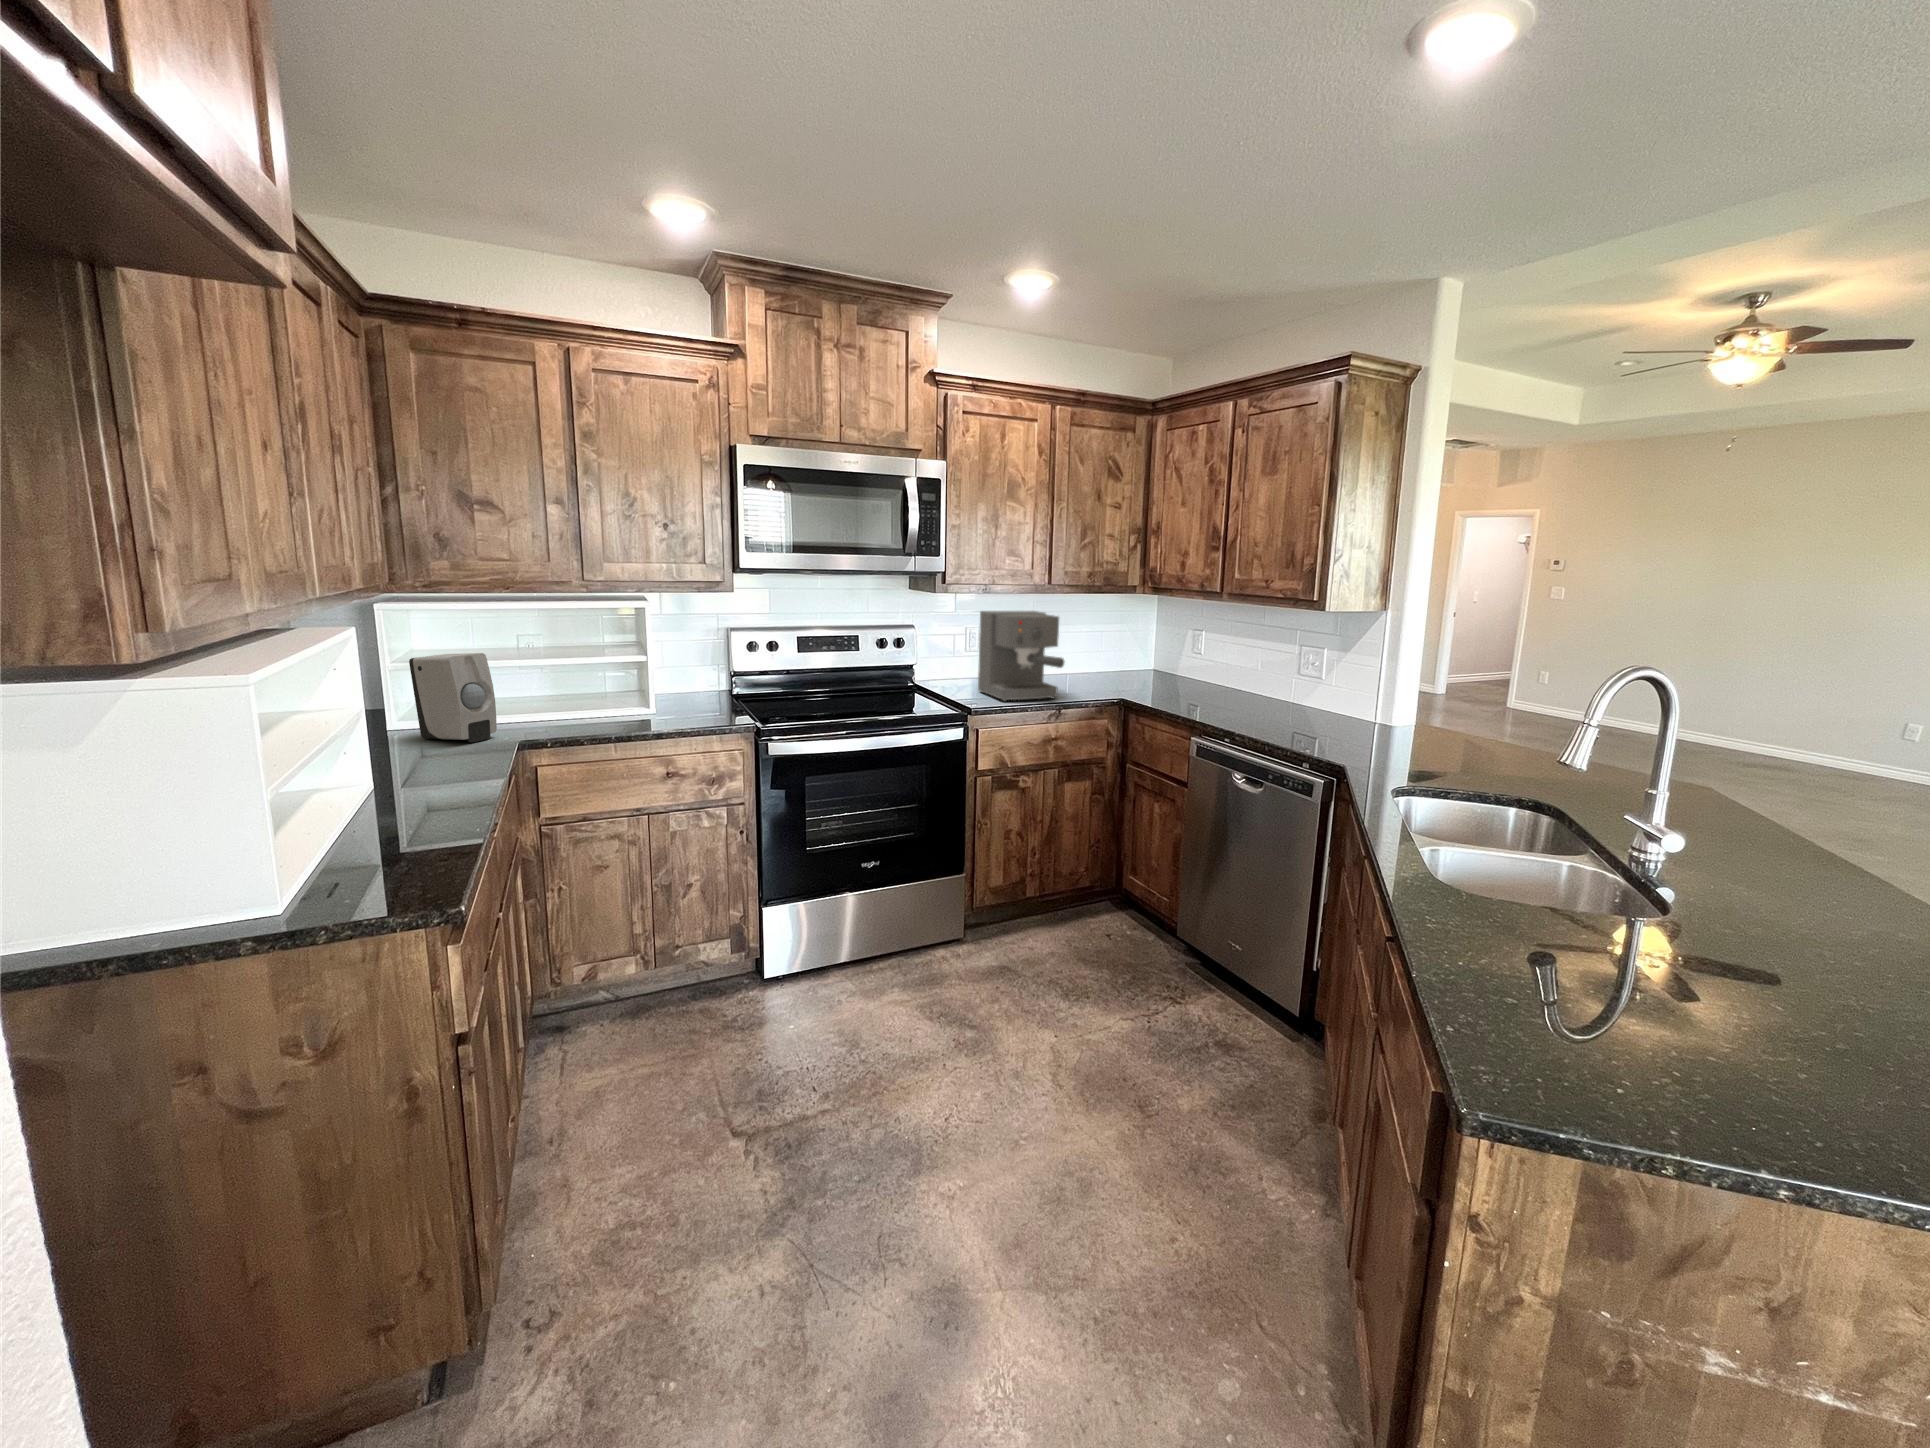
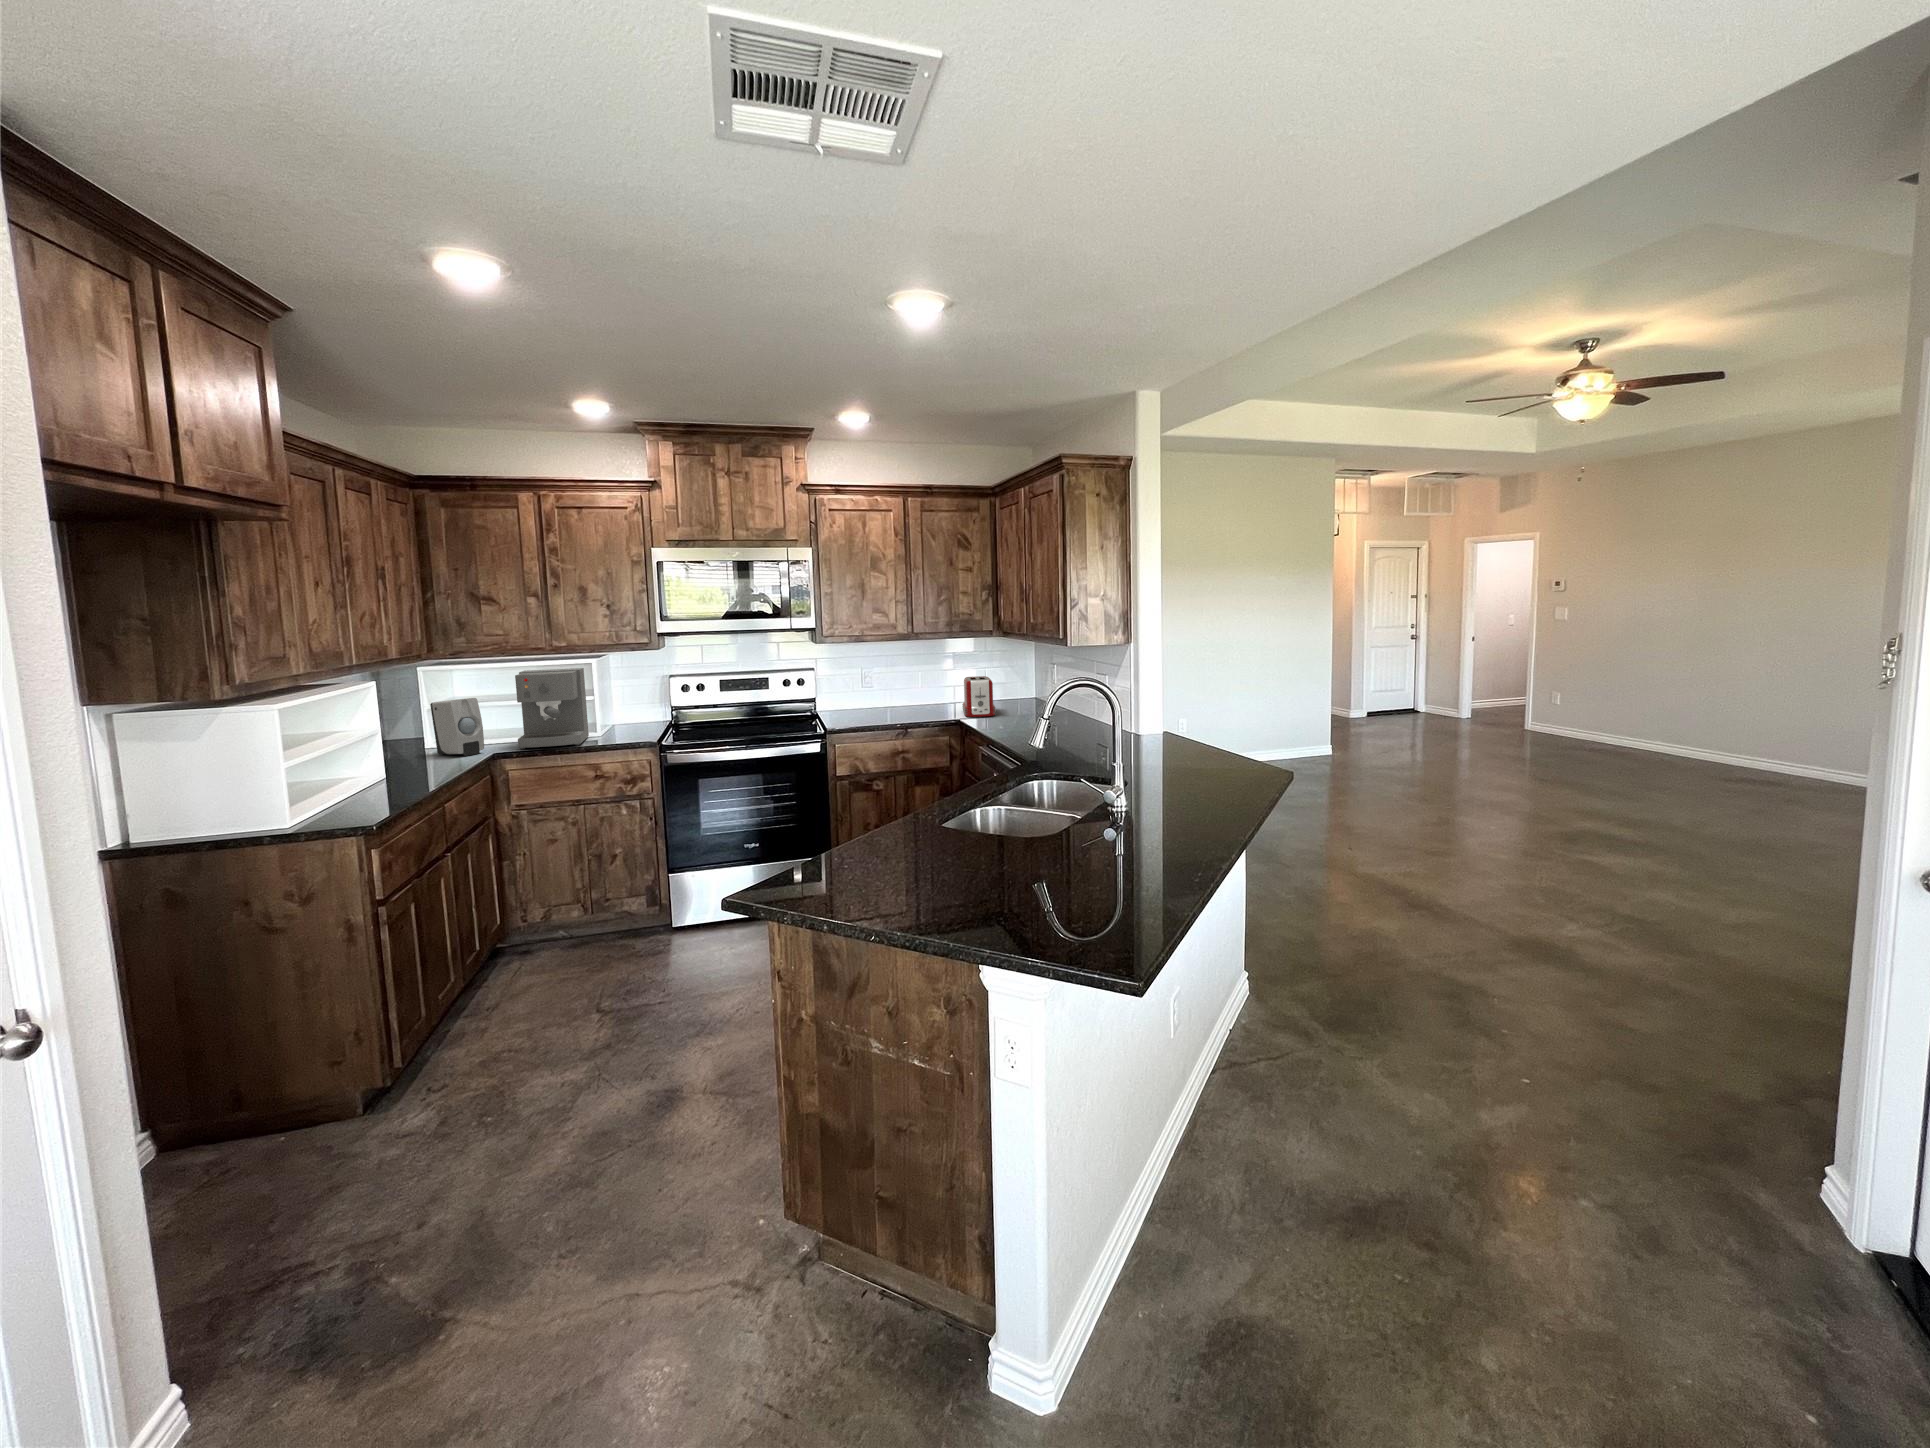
coffee maker: present [978,611,1065,701] -> present [515,668,589,749]
toaster: none [1098,644,1153,696] -> present [962,676,996,717]

